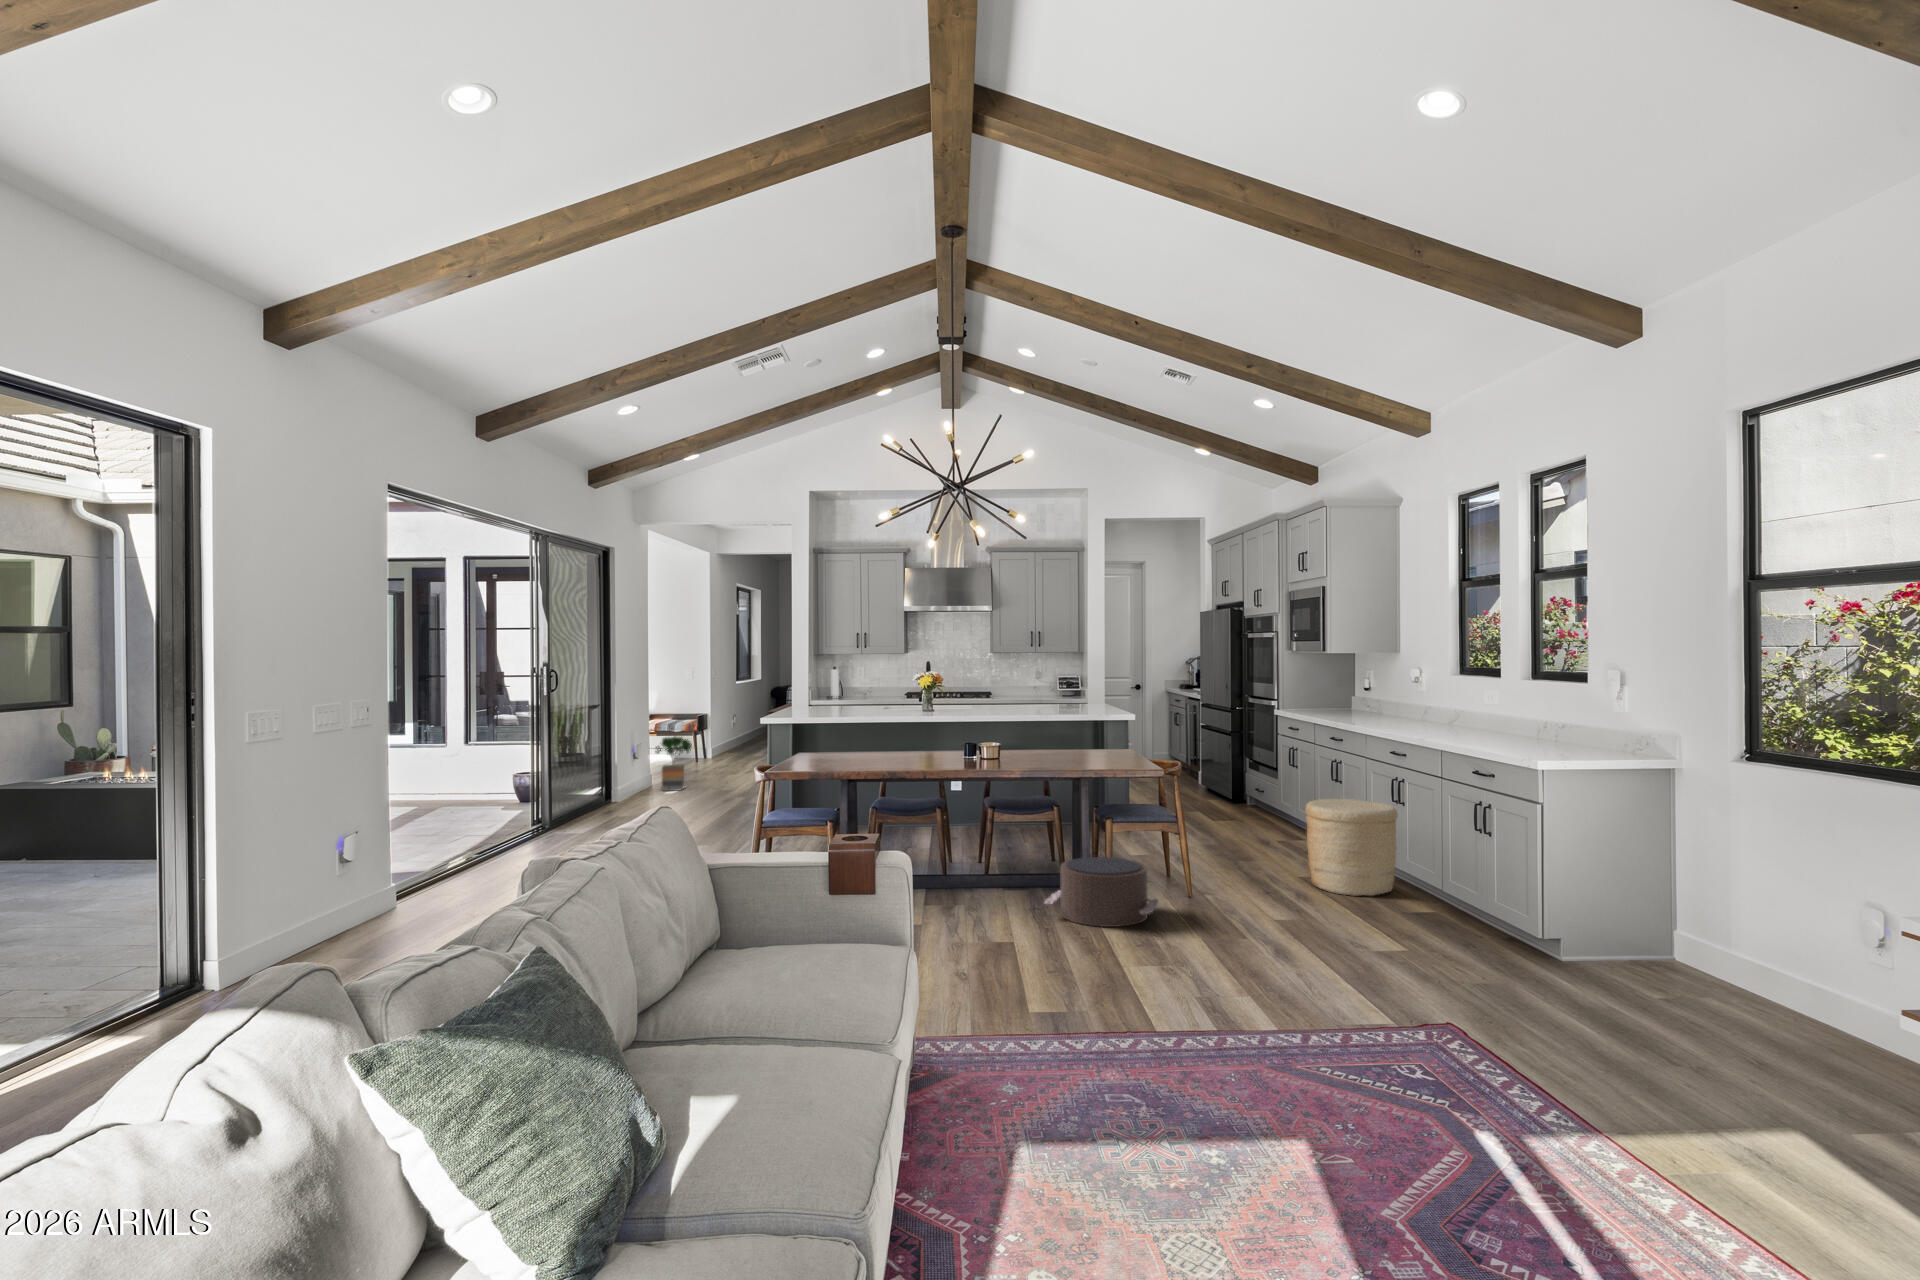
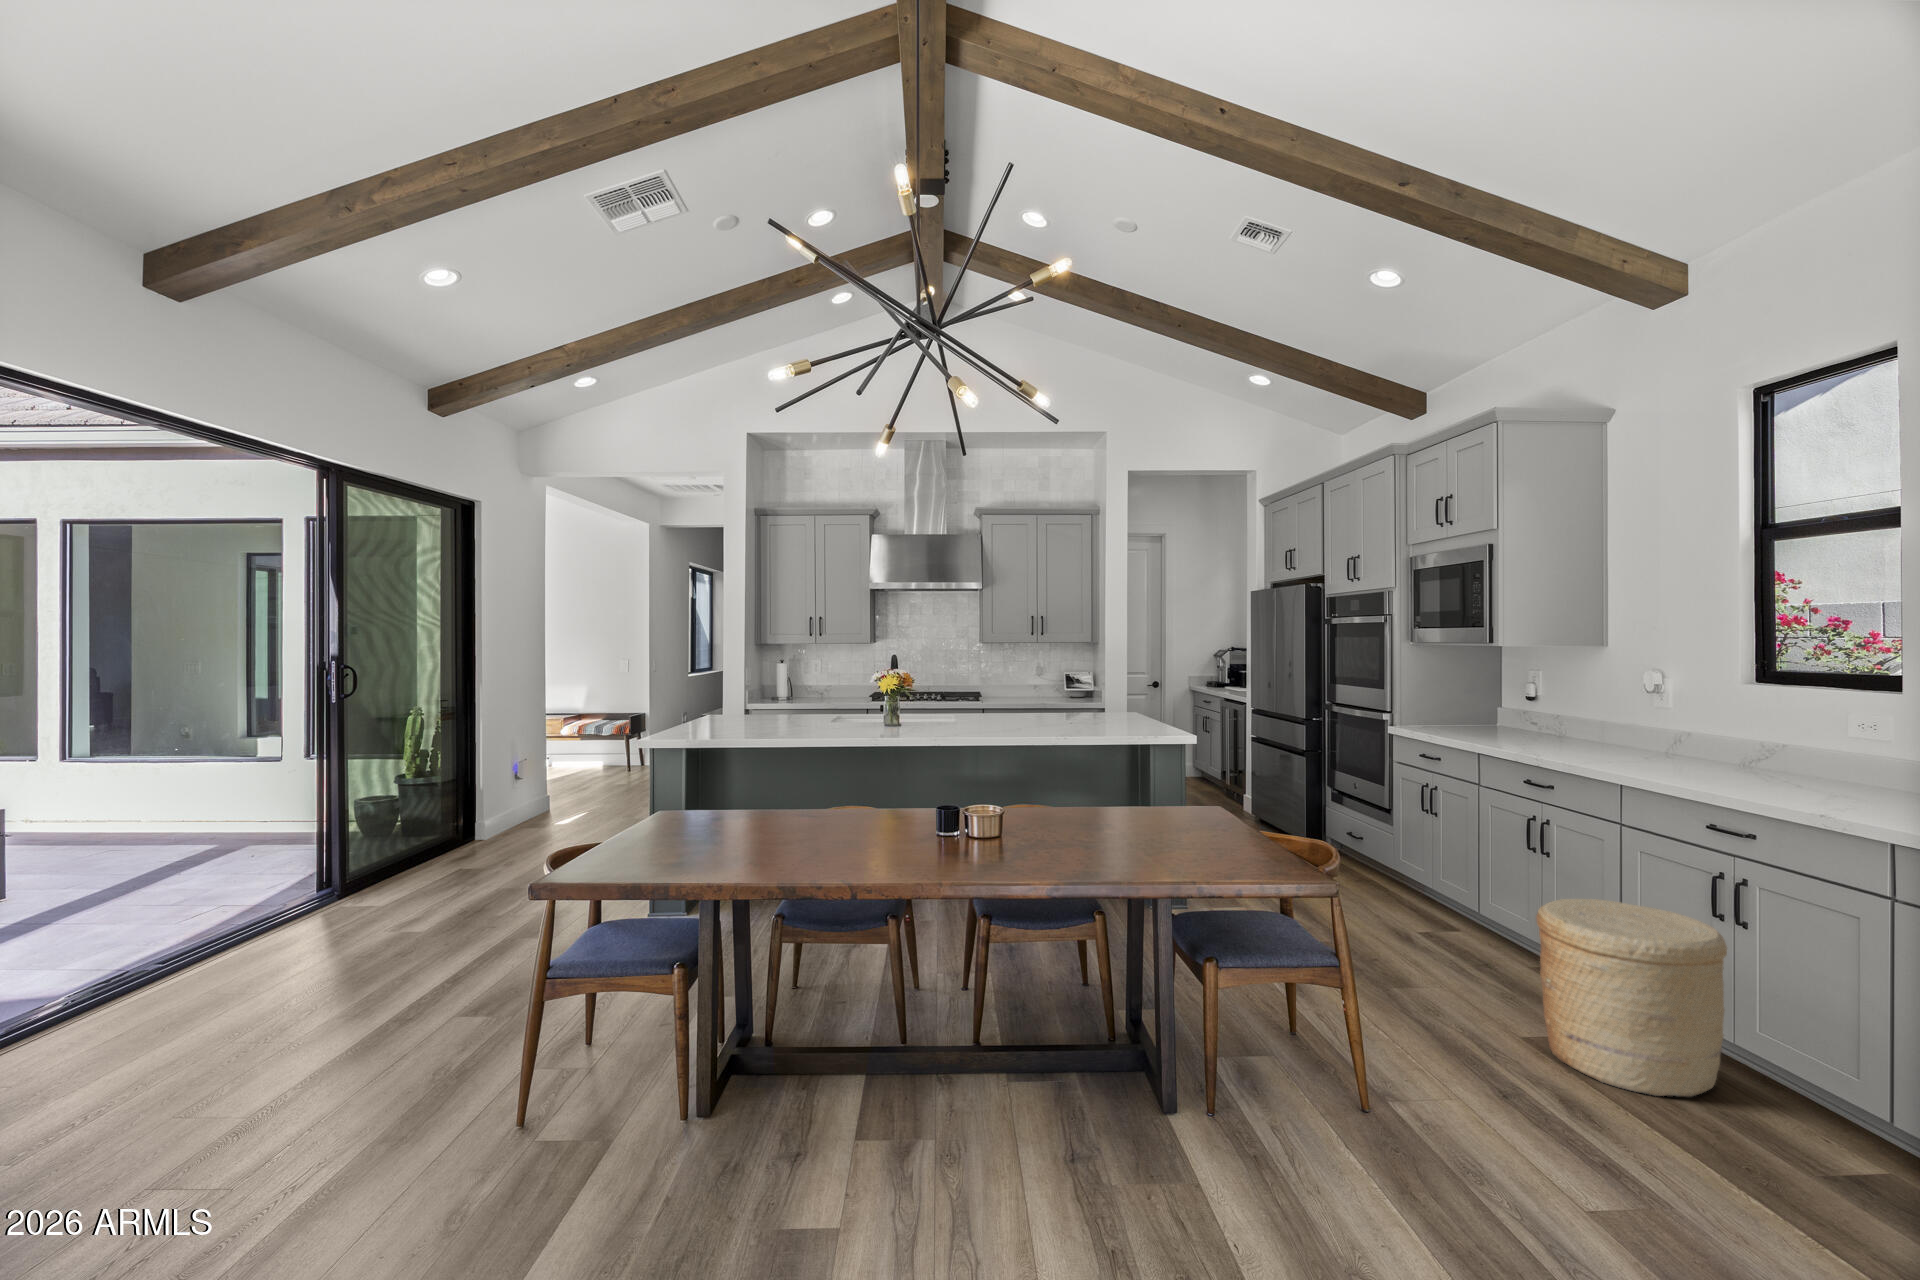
potted tree: present [656,736,692,791] -> none [544,749,600,821]
pouf: present [1044,857,1158,927] -> none [1099,1037,1335,1226]

